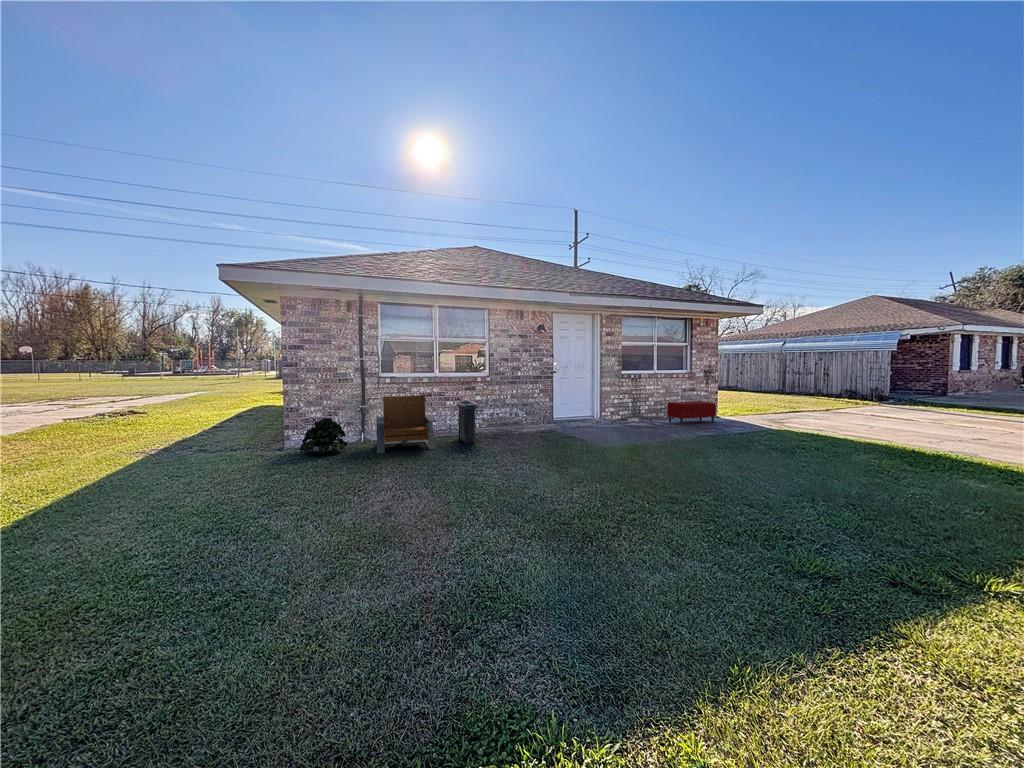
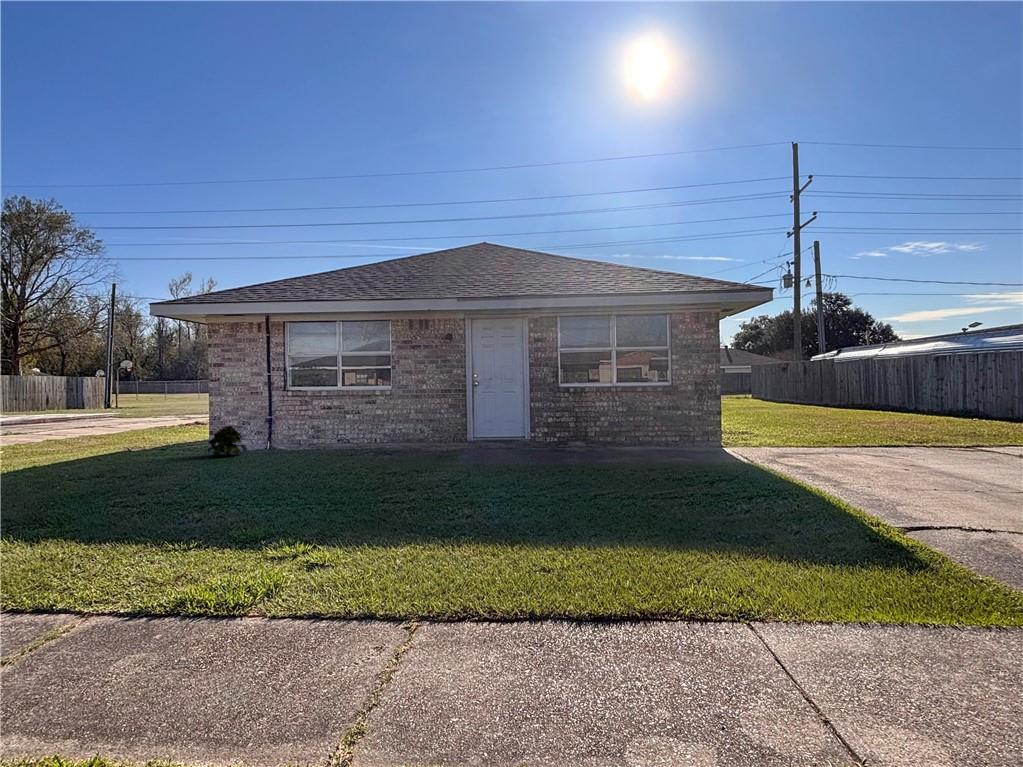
lounge chair: present [376,396,437,454] -> none [255,408,326,458]
trash can: present [456,401,477,443] -> none [342,415,366,456]
bench: present [667,401,716,425] -> none [626,423,687,453]

